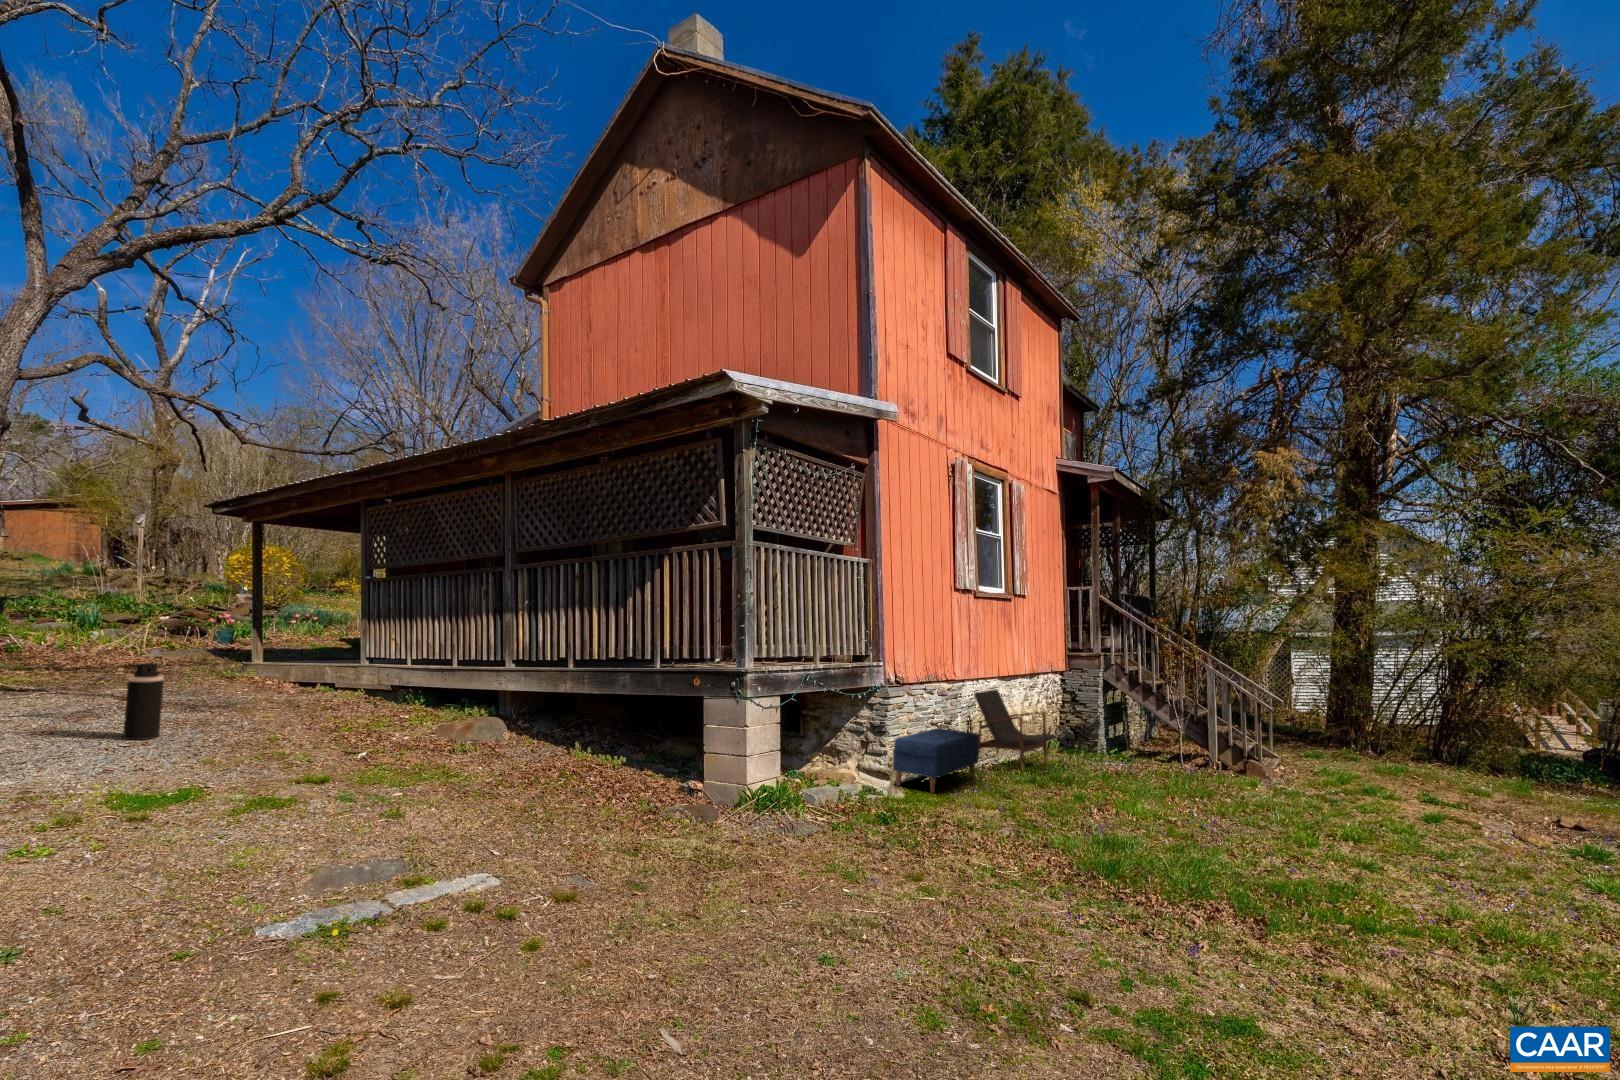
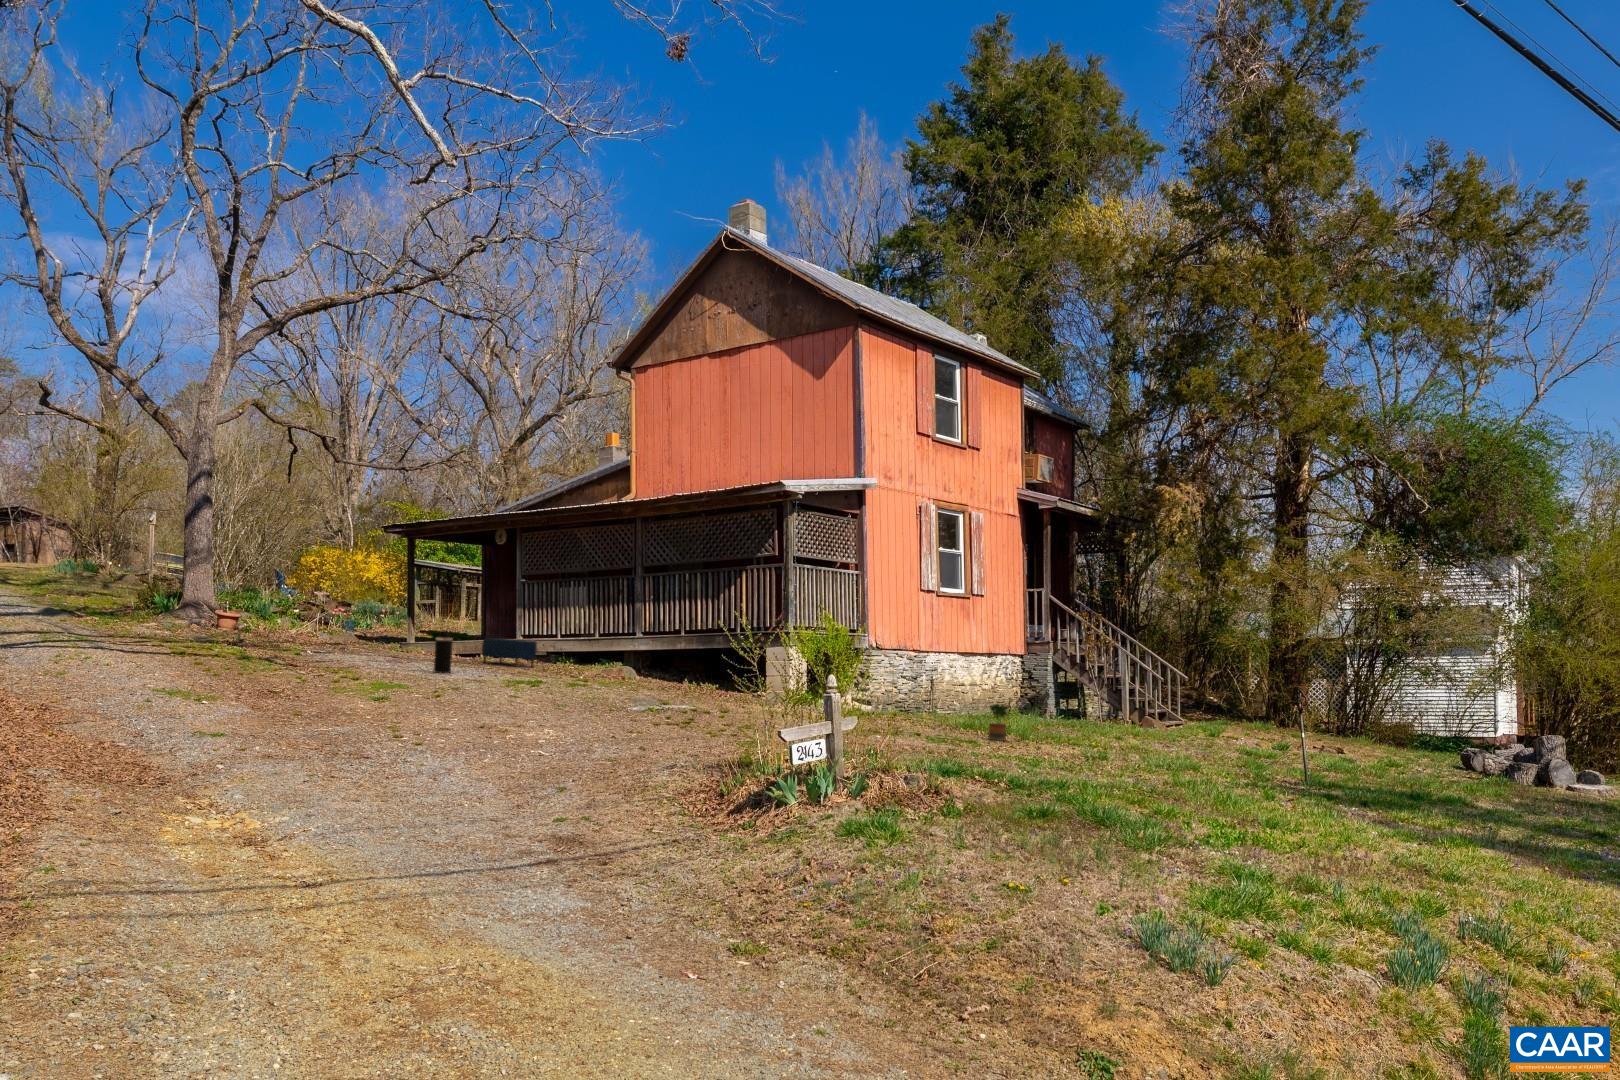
lounge chair: present [974,689,1055,771] -> none [935,658,987,707]
bench: present [893,728,979,793] -> present [482,638,537,667]
potted tree: none [1256,883,1329,995] -> present [988,704,1011,741]

